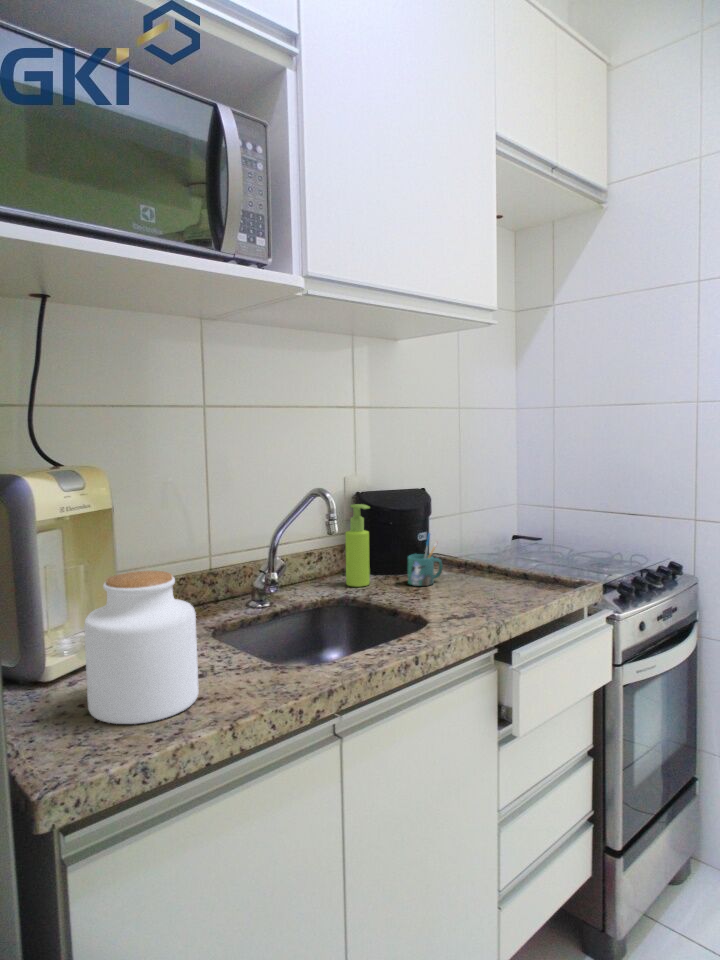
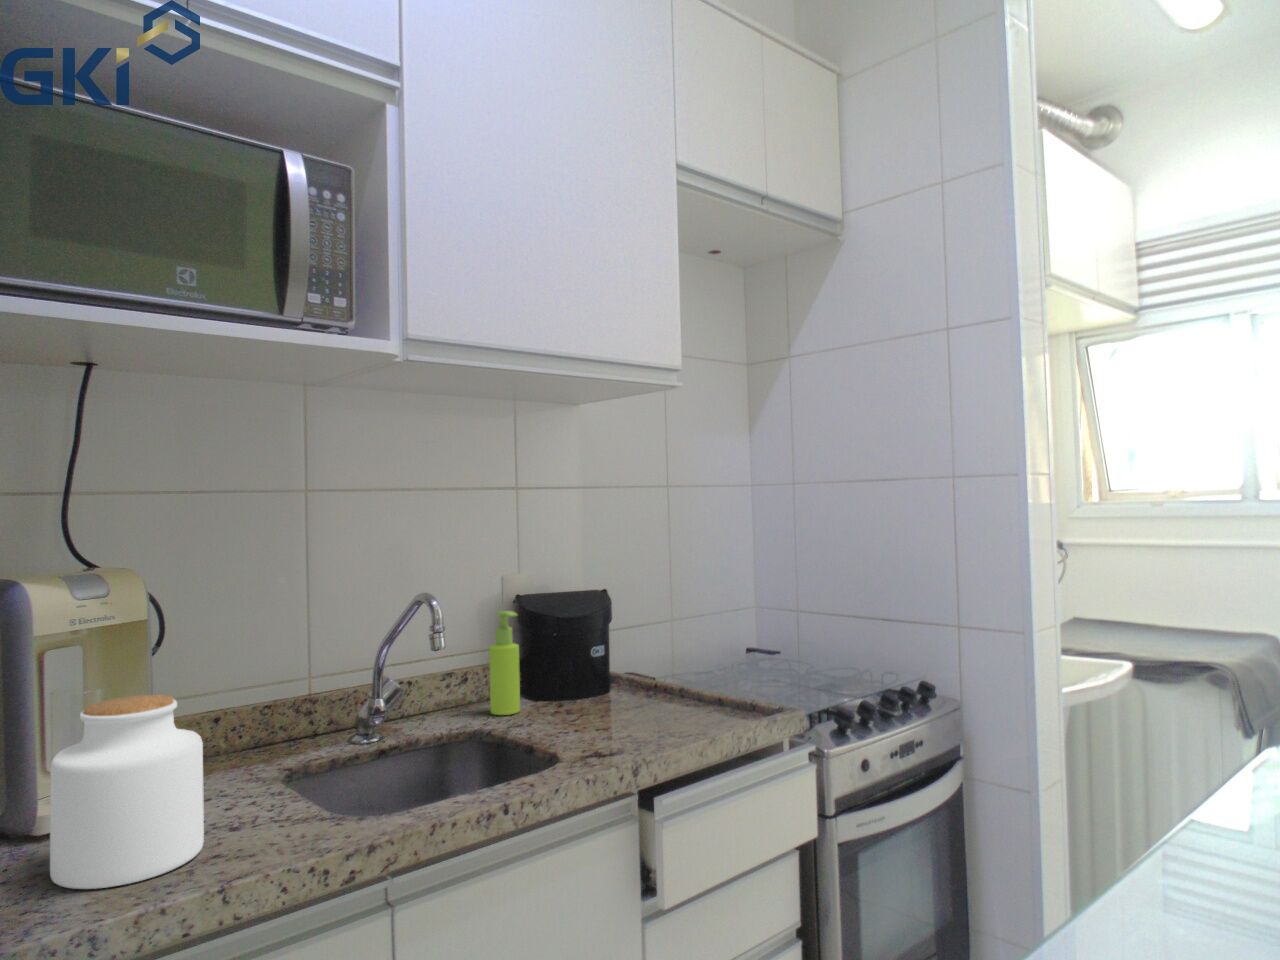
mug: present [408,534,443,586] -> none [566,646,611,714]

